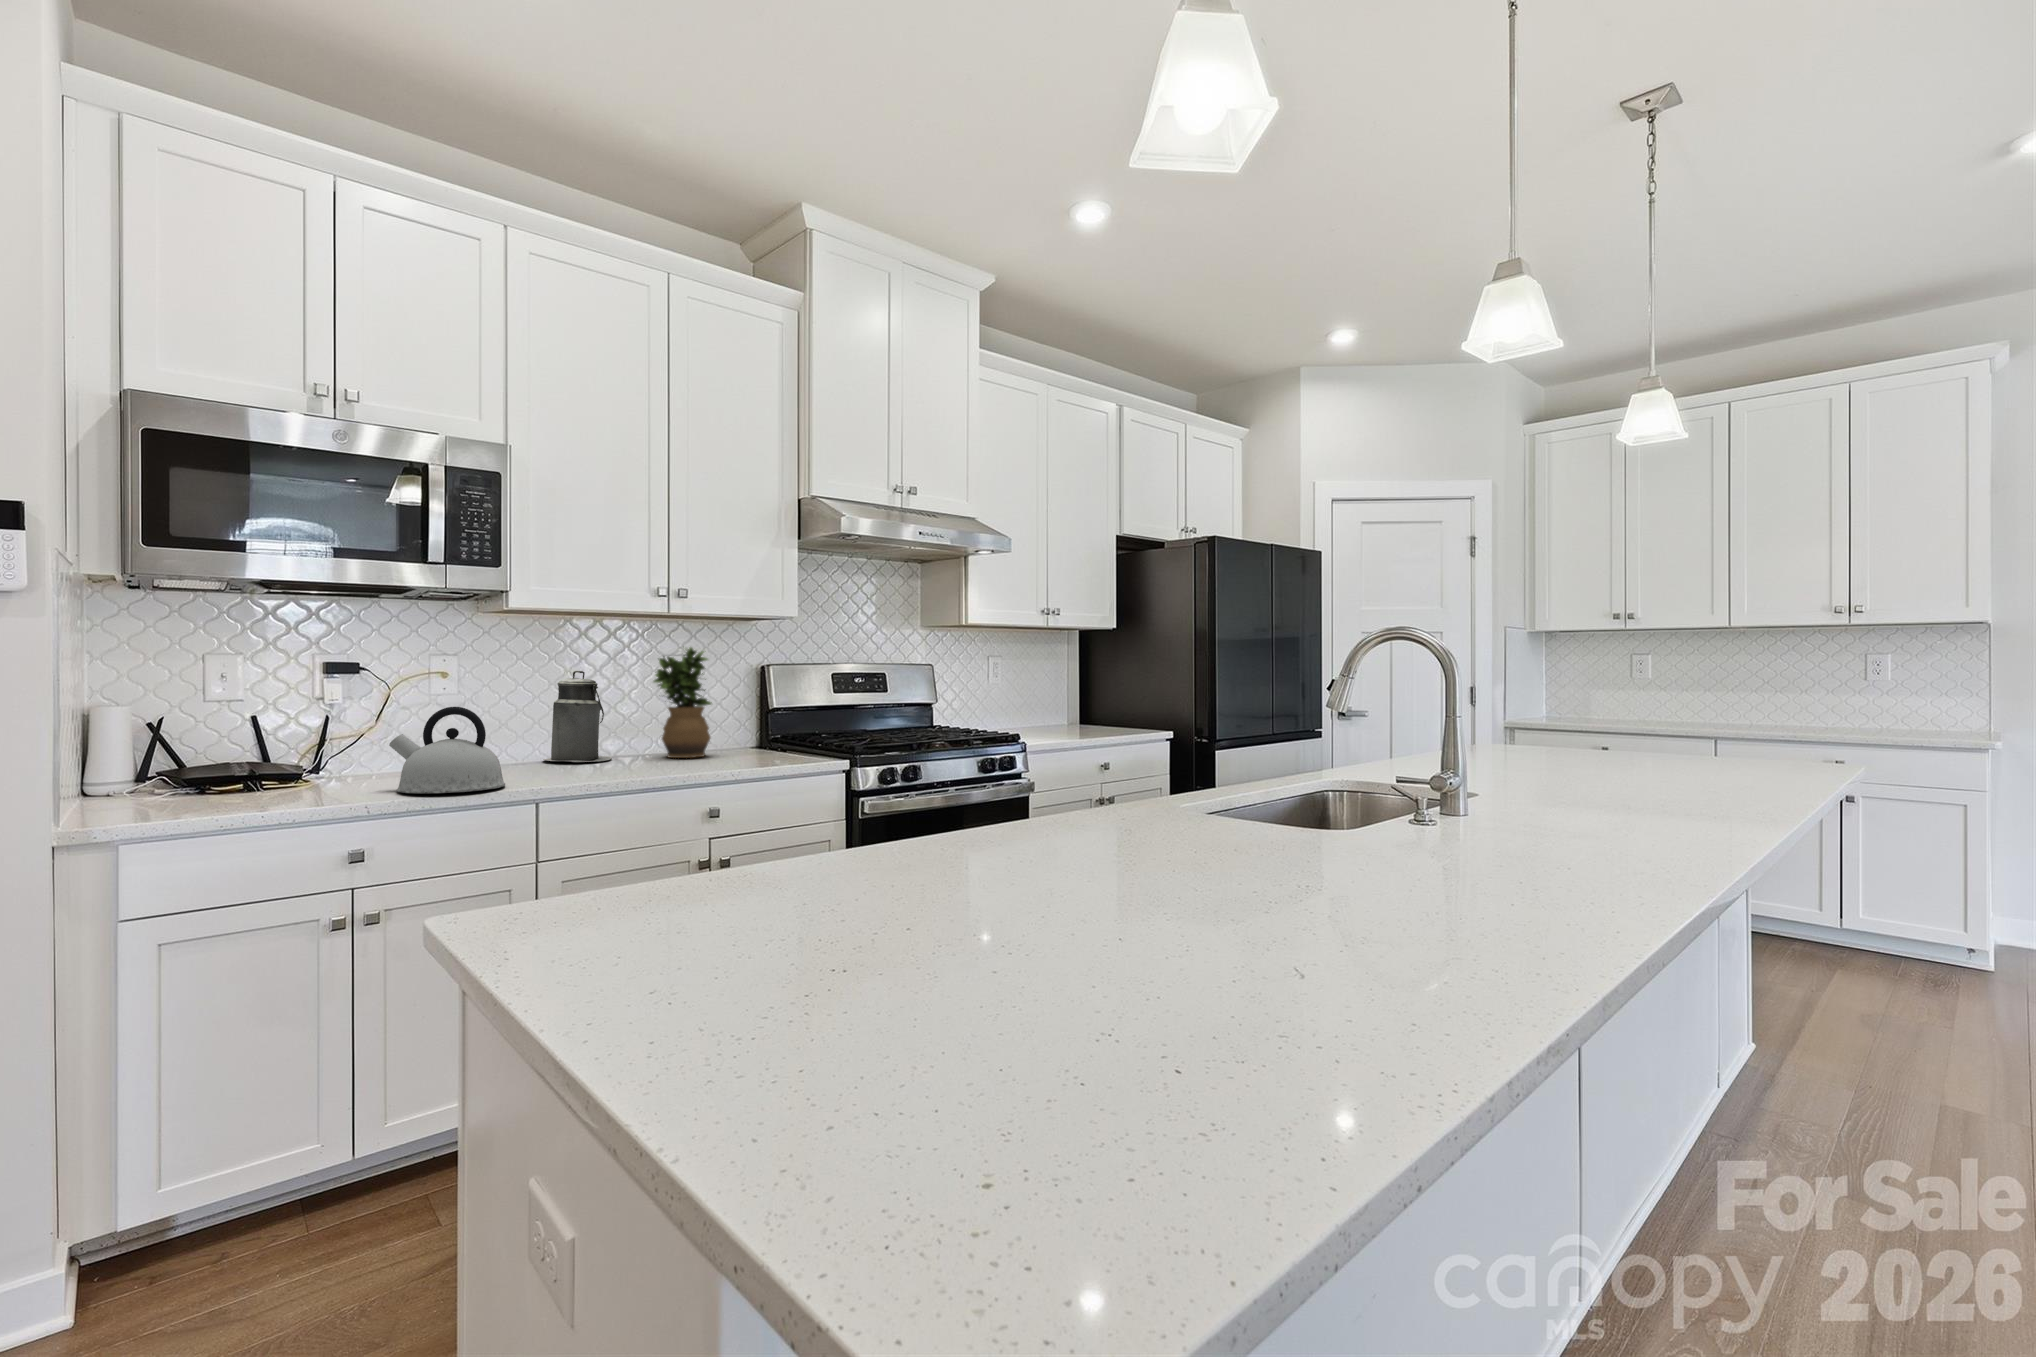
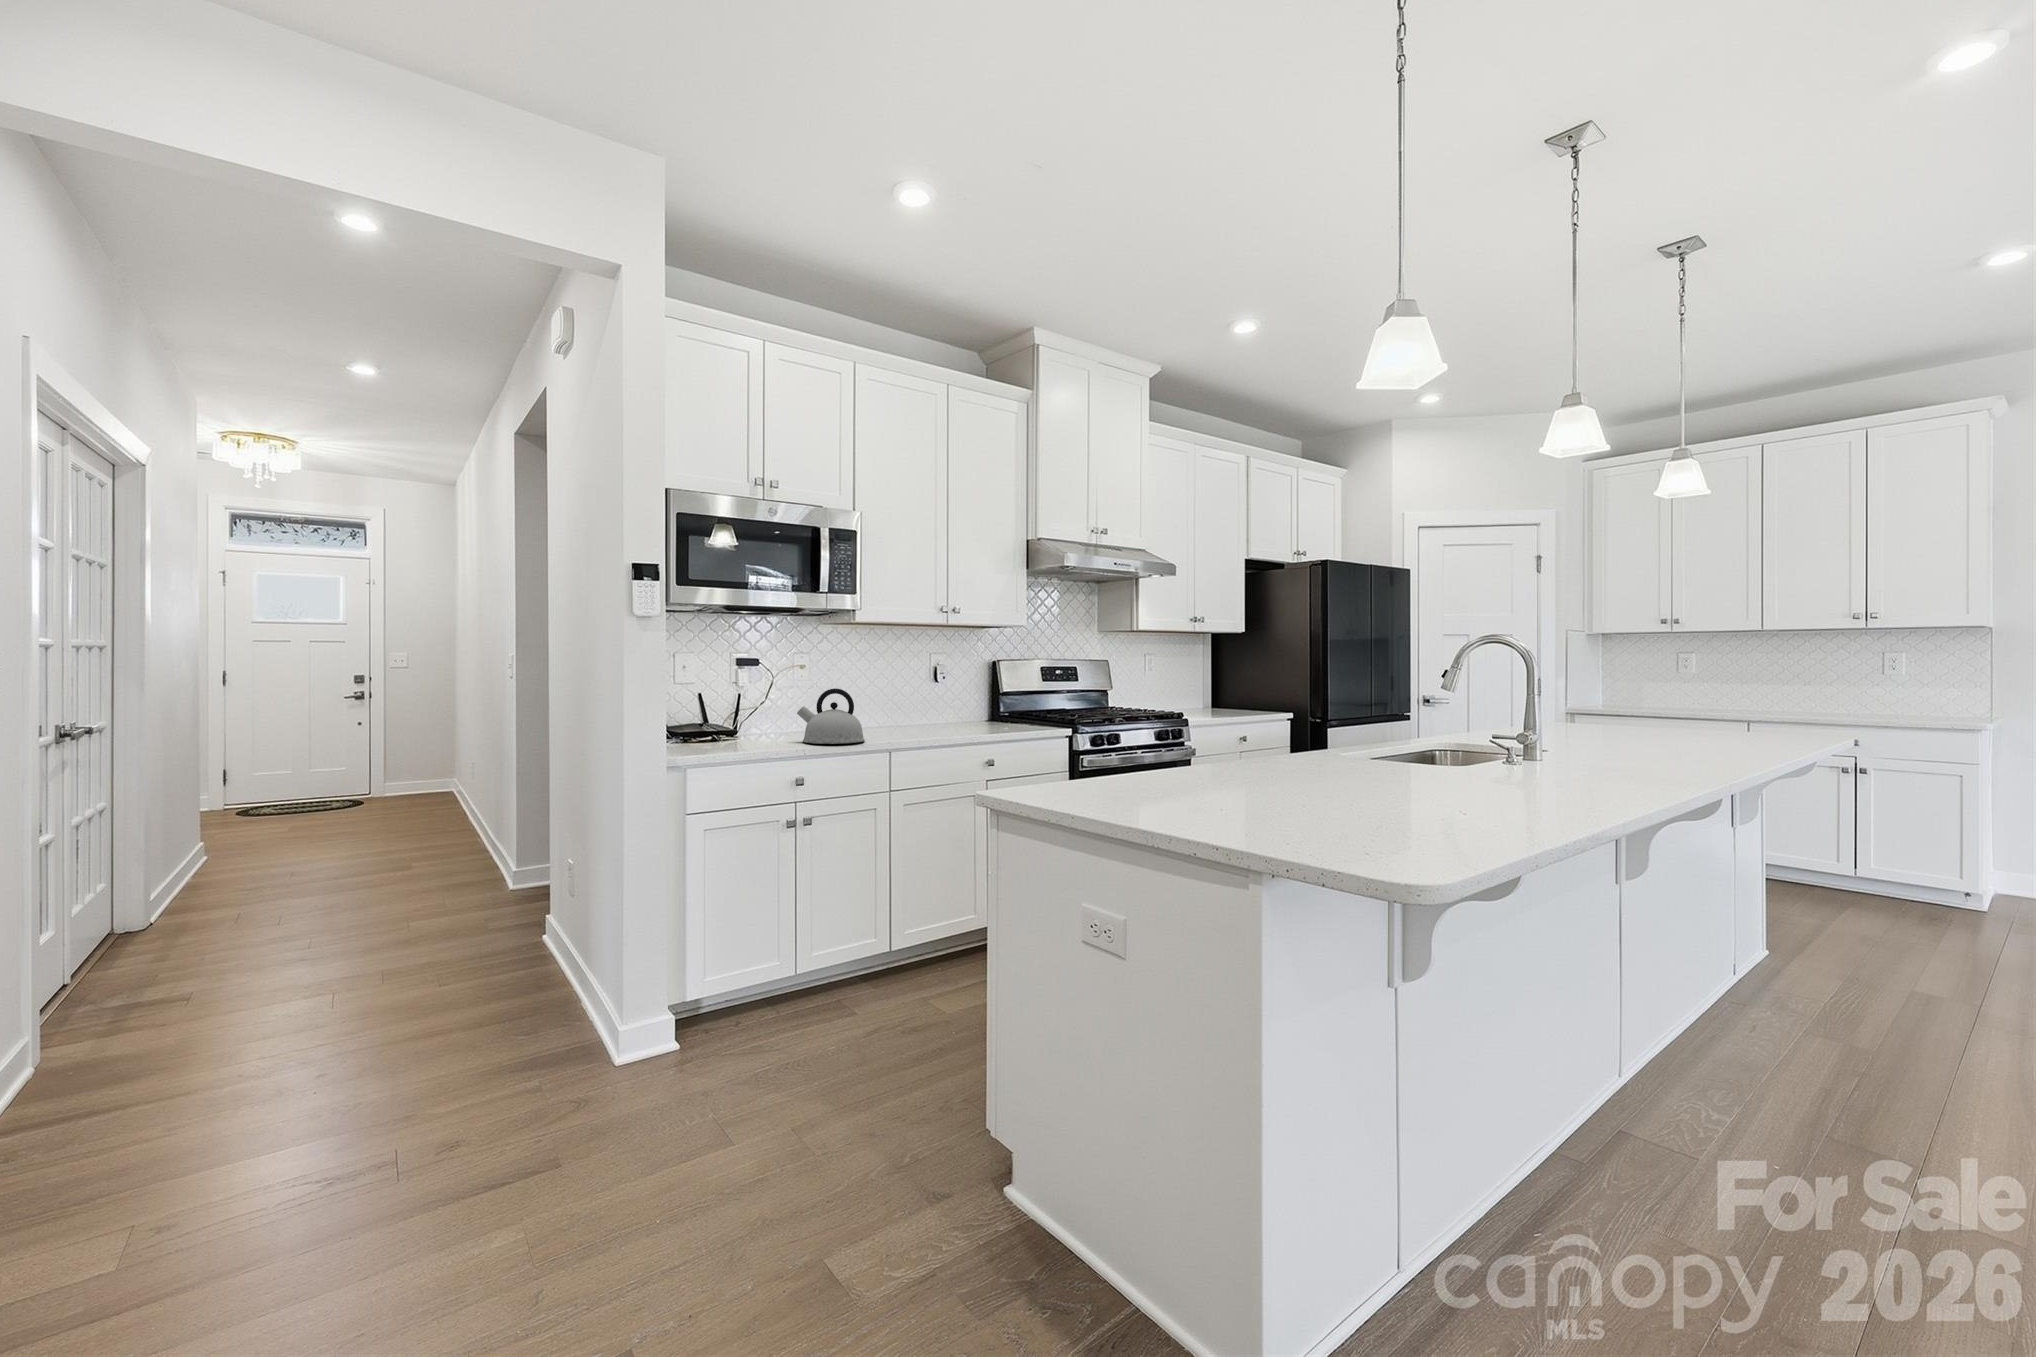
potted plant: present [654,647,712,758] -> none [931,647,970,725]
canister: present [543,671,612,762] -> none [861,664,905,727]

